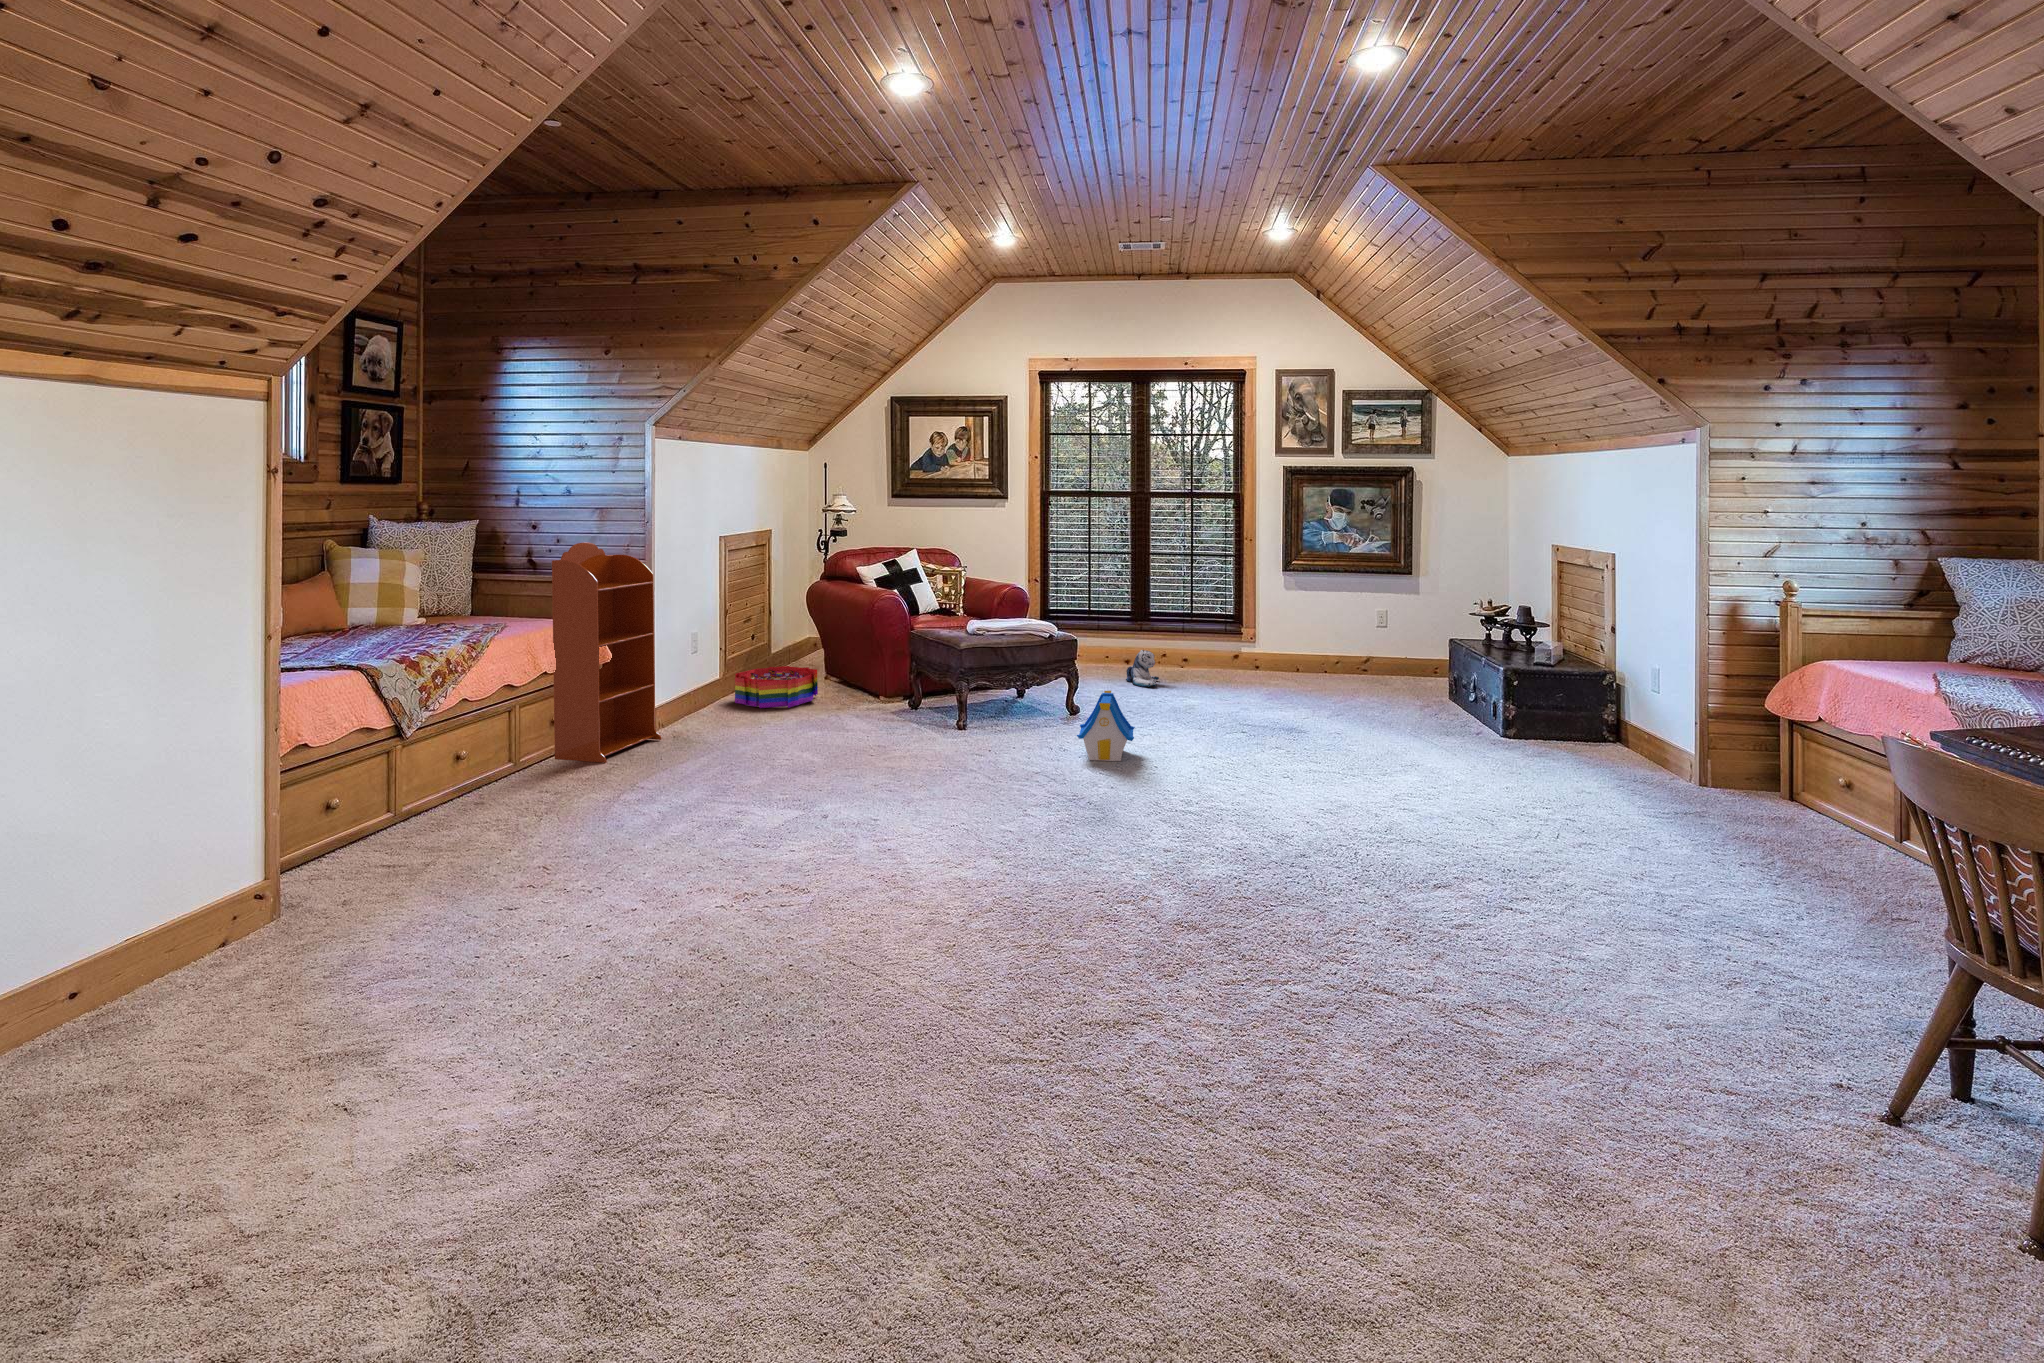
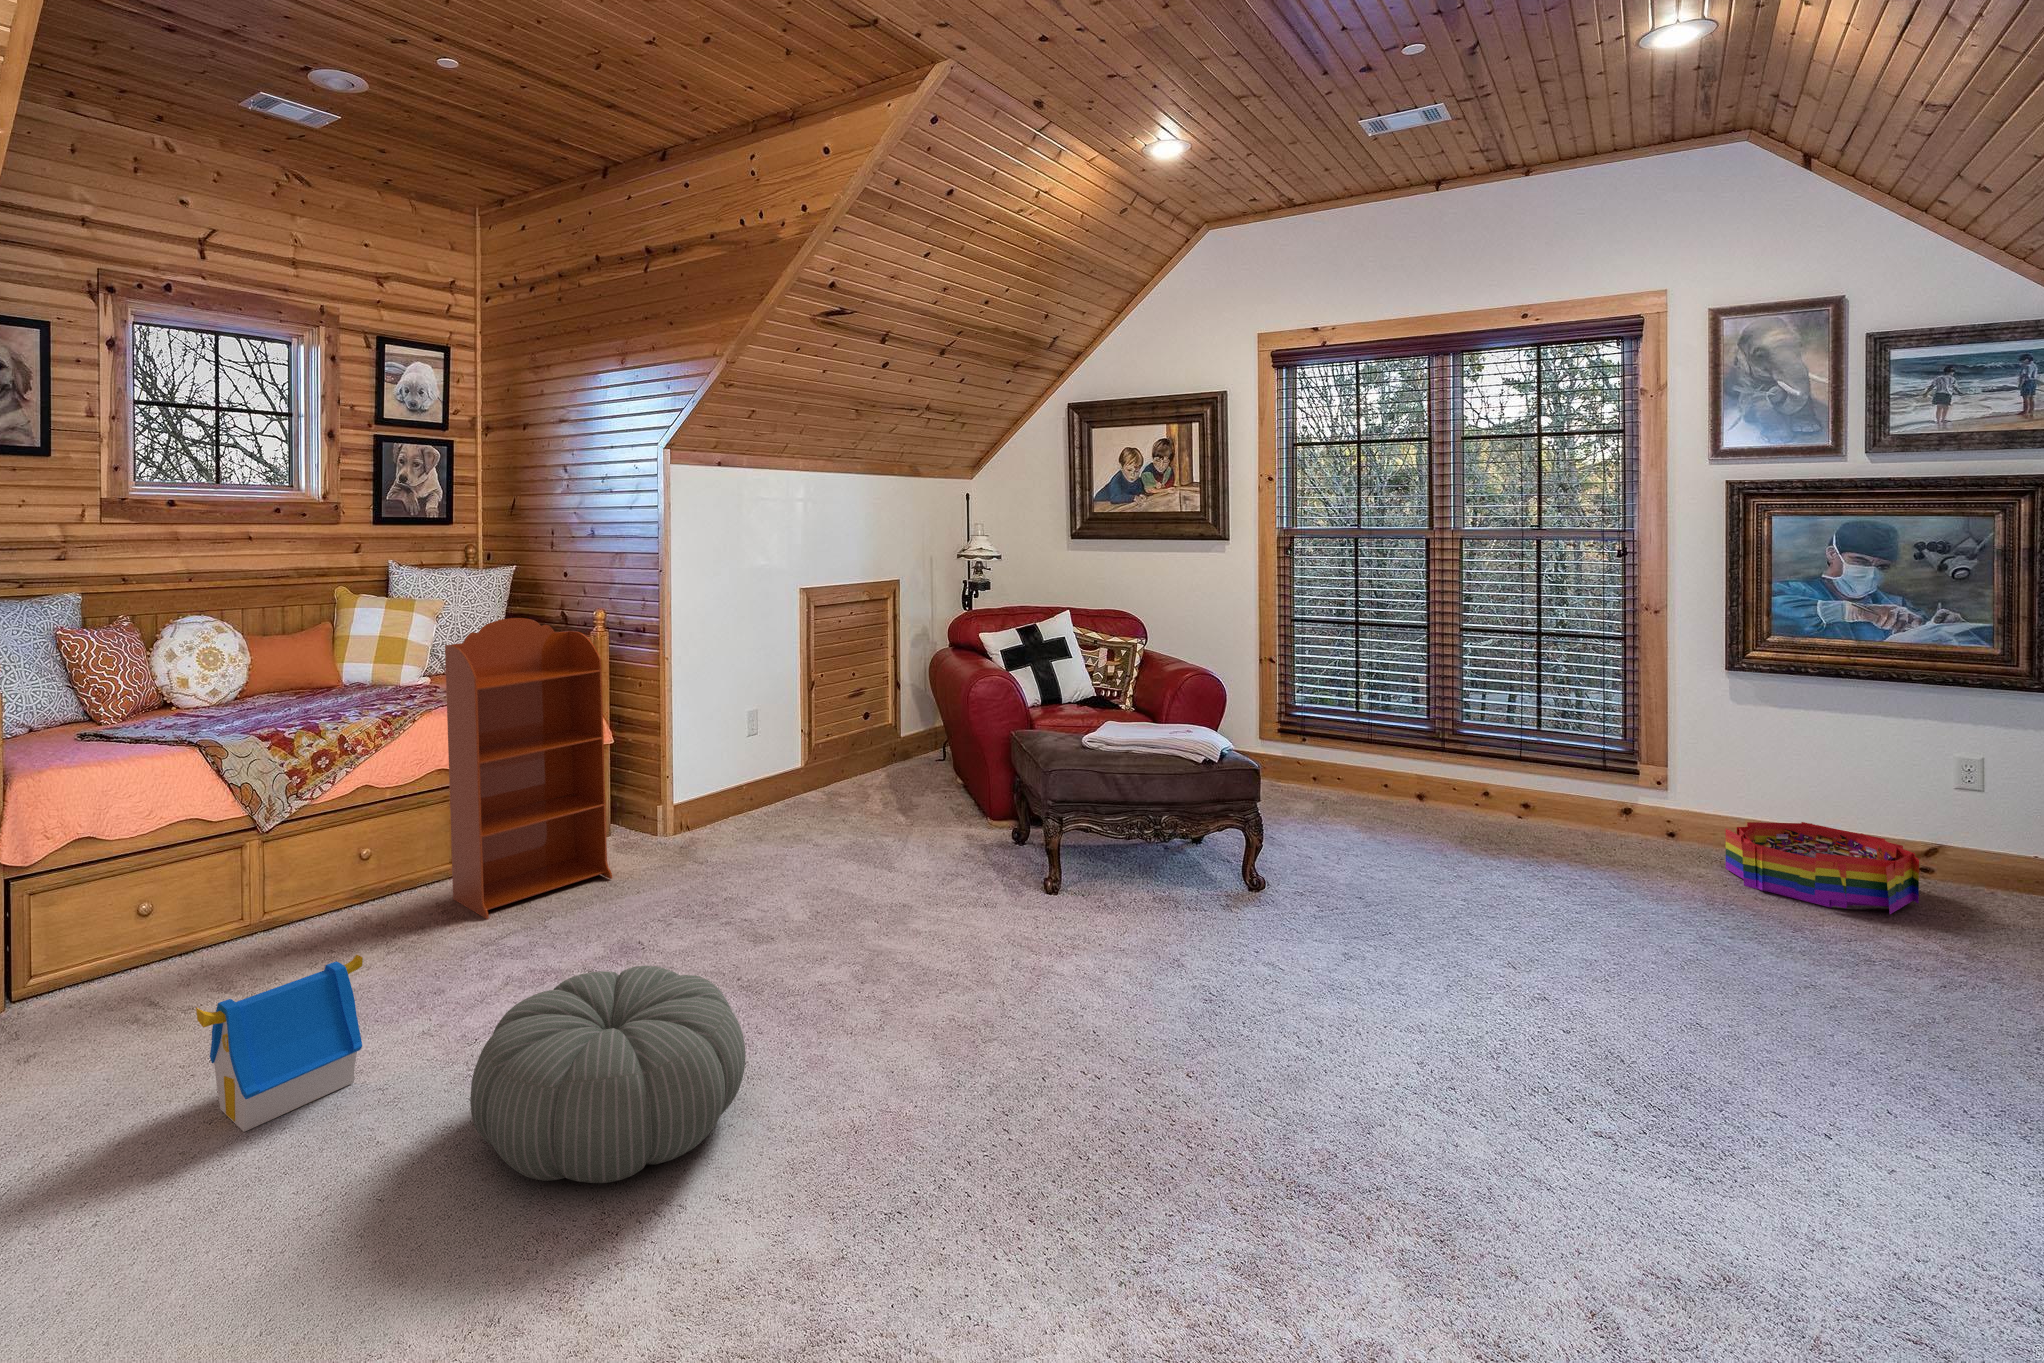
plush toy: present [1126,650,1159,687] -> none [1395,789,1457,856]
storage bin: present [735,666,818,708] -> present [1725,822,1919,914]
toy house: present [1077,691,1135,761] -> present [196,955,363,1132]
pouf: none [777,729,930,816] -> present [470,966,746,1183]

